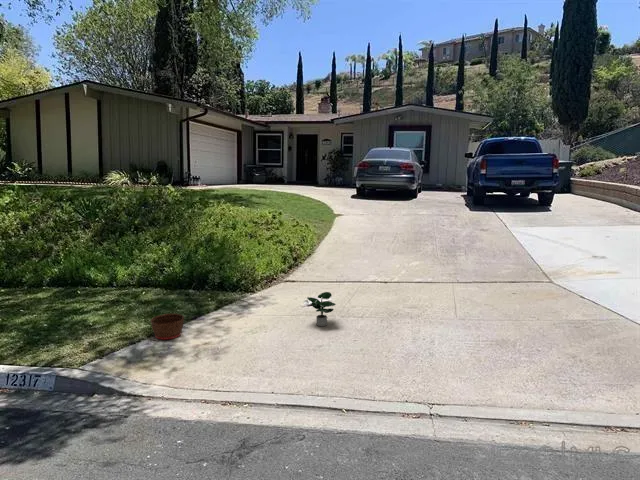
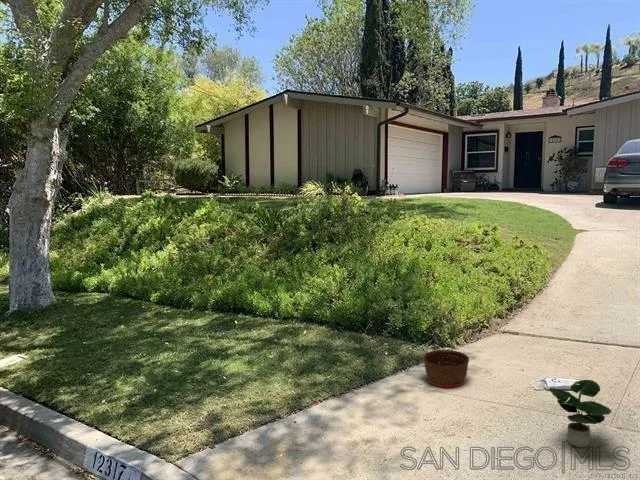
basket: present [151,314,184,340] -> present [423,350,469,388]

